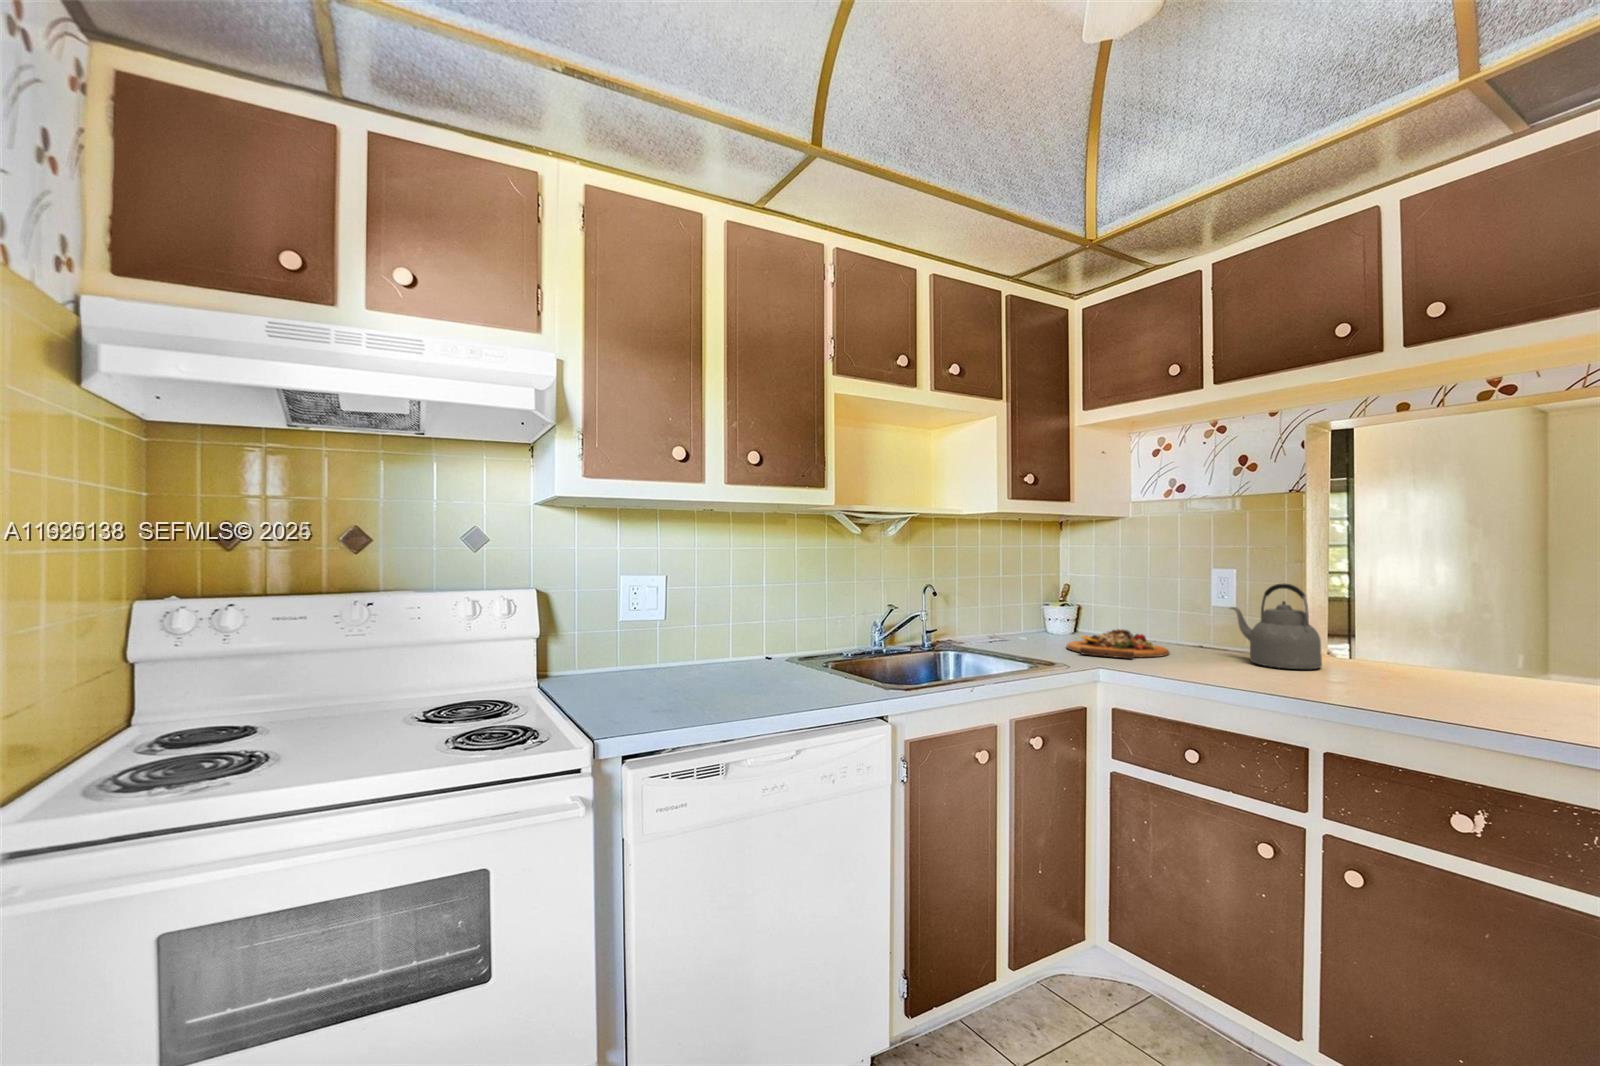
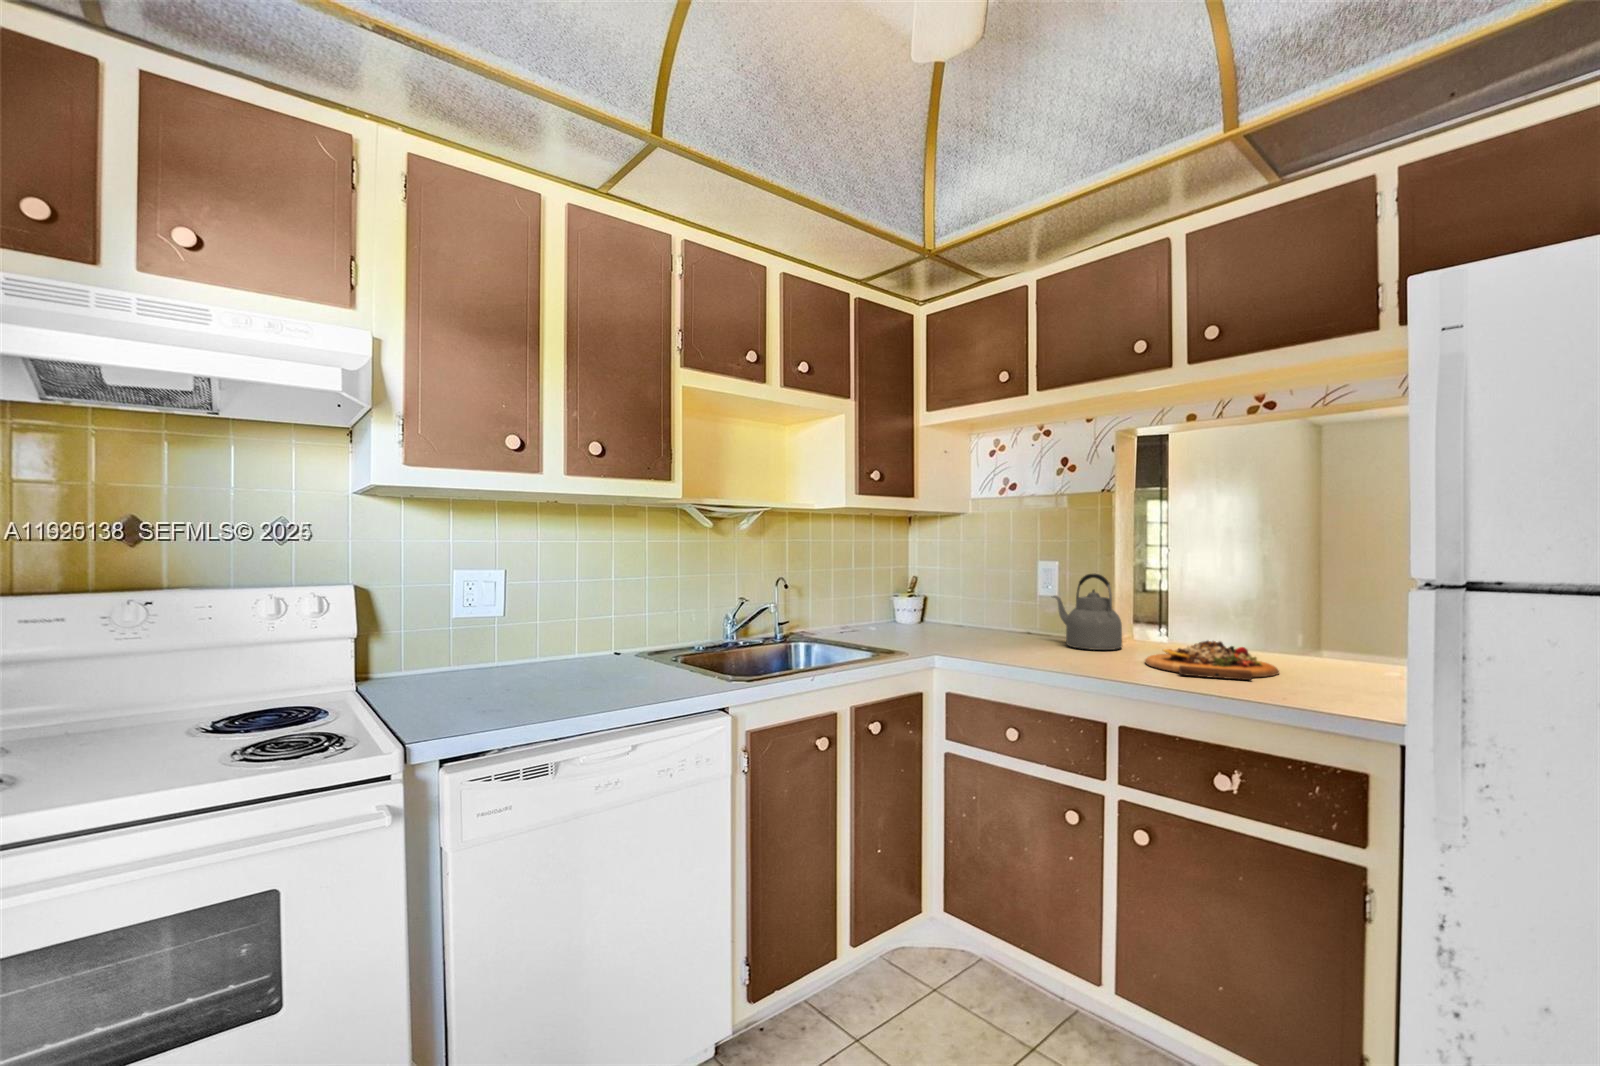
cutting board: present [1067,629,1170,659] -> present [1145,641,1279,680]

